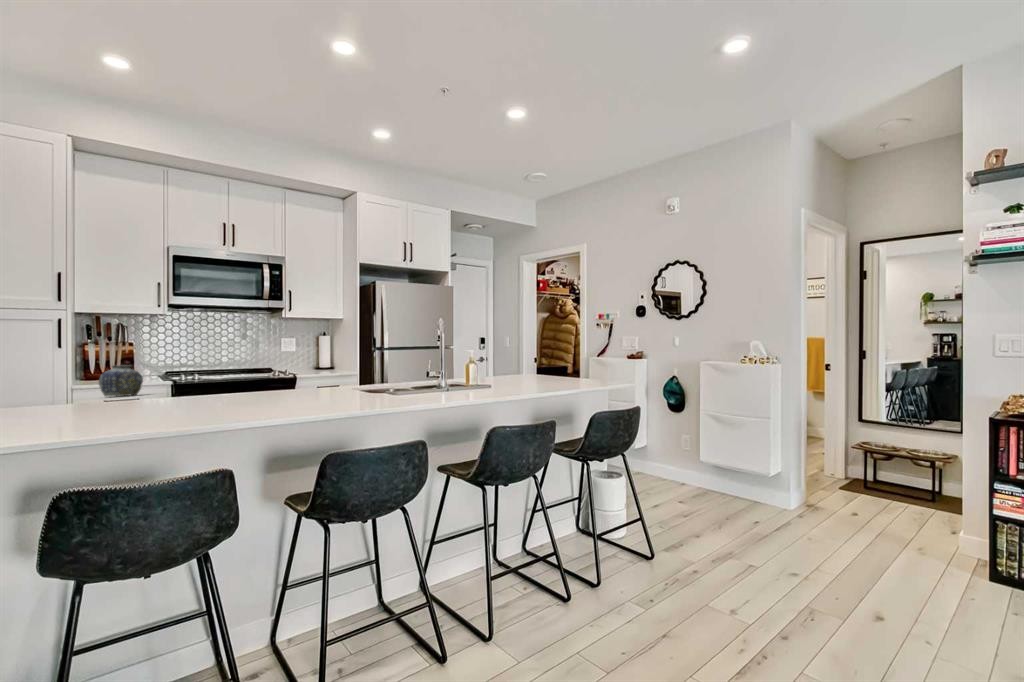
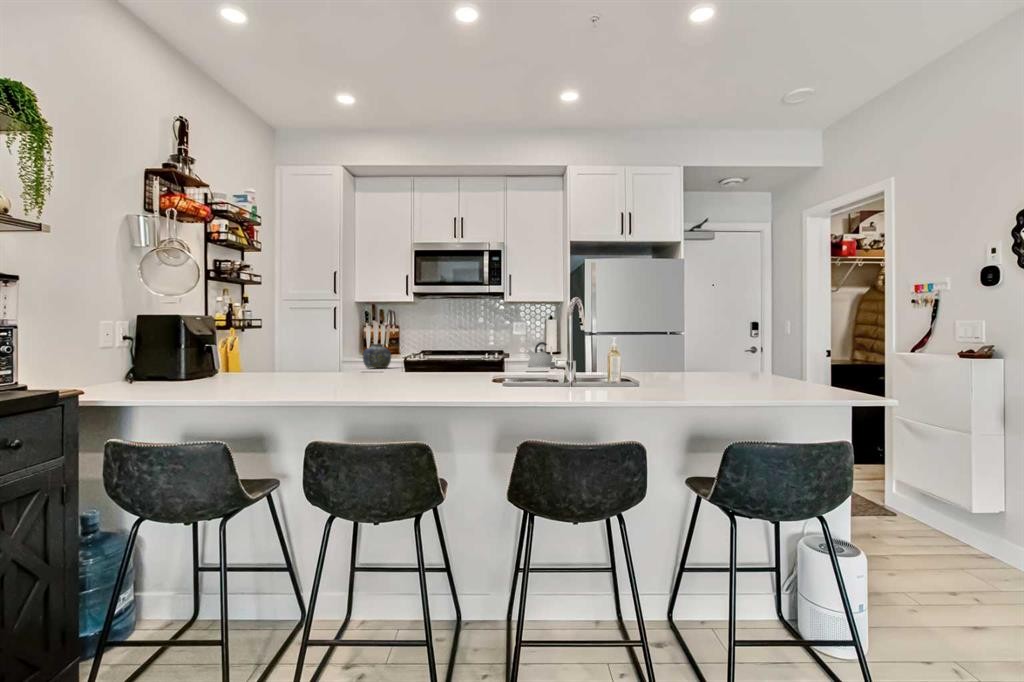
kettle: none [310,358,343,384] -> present [528,342,555,367]

